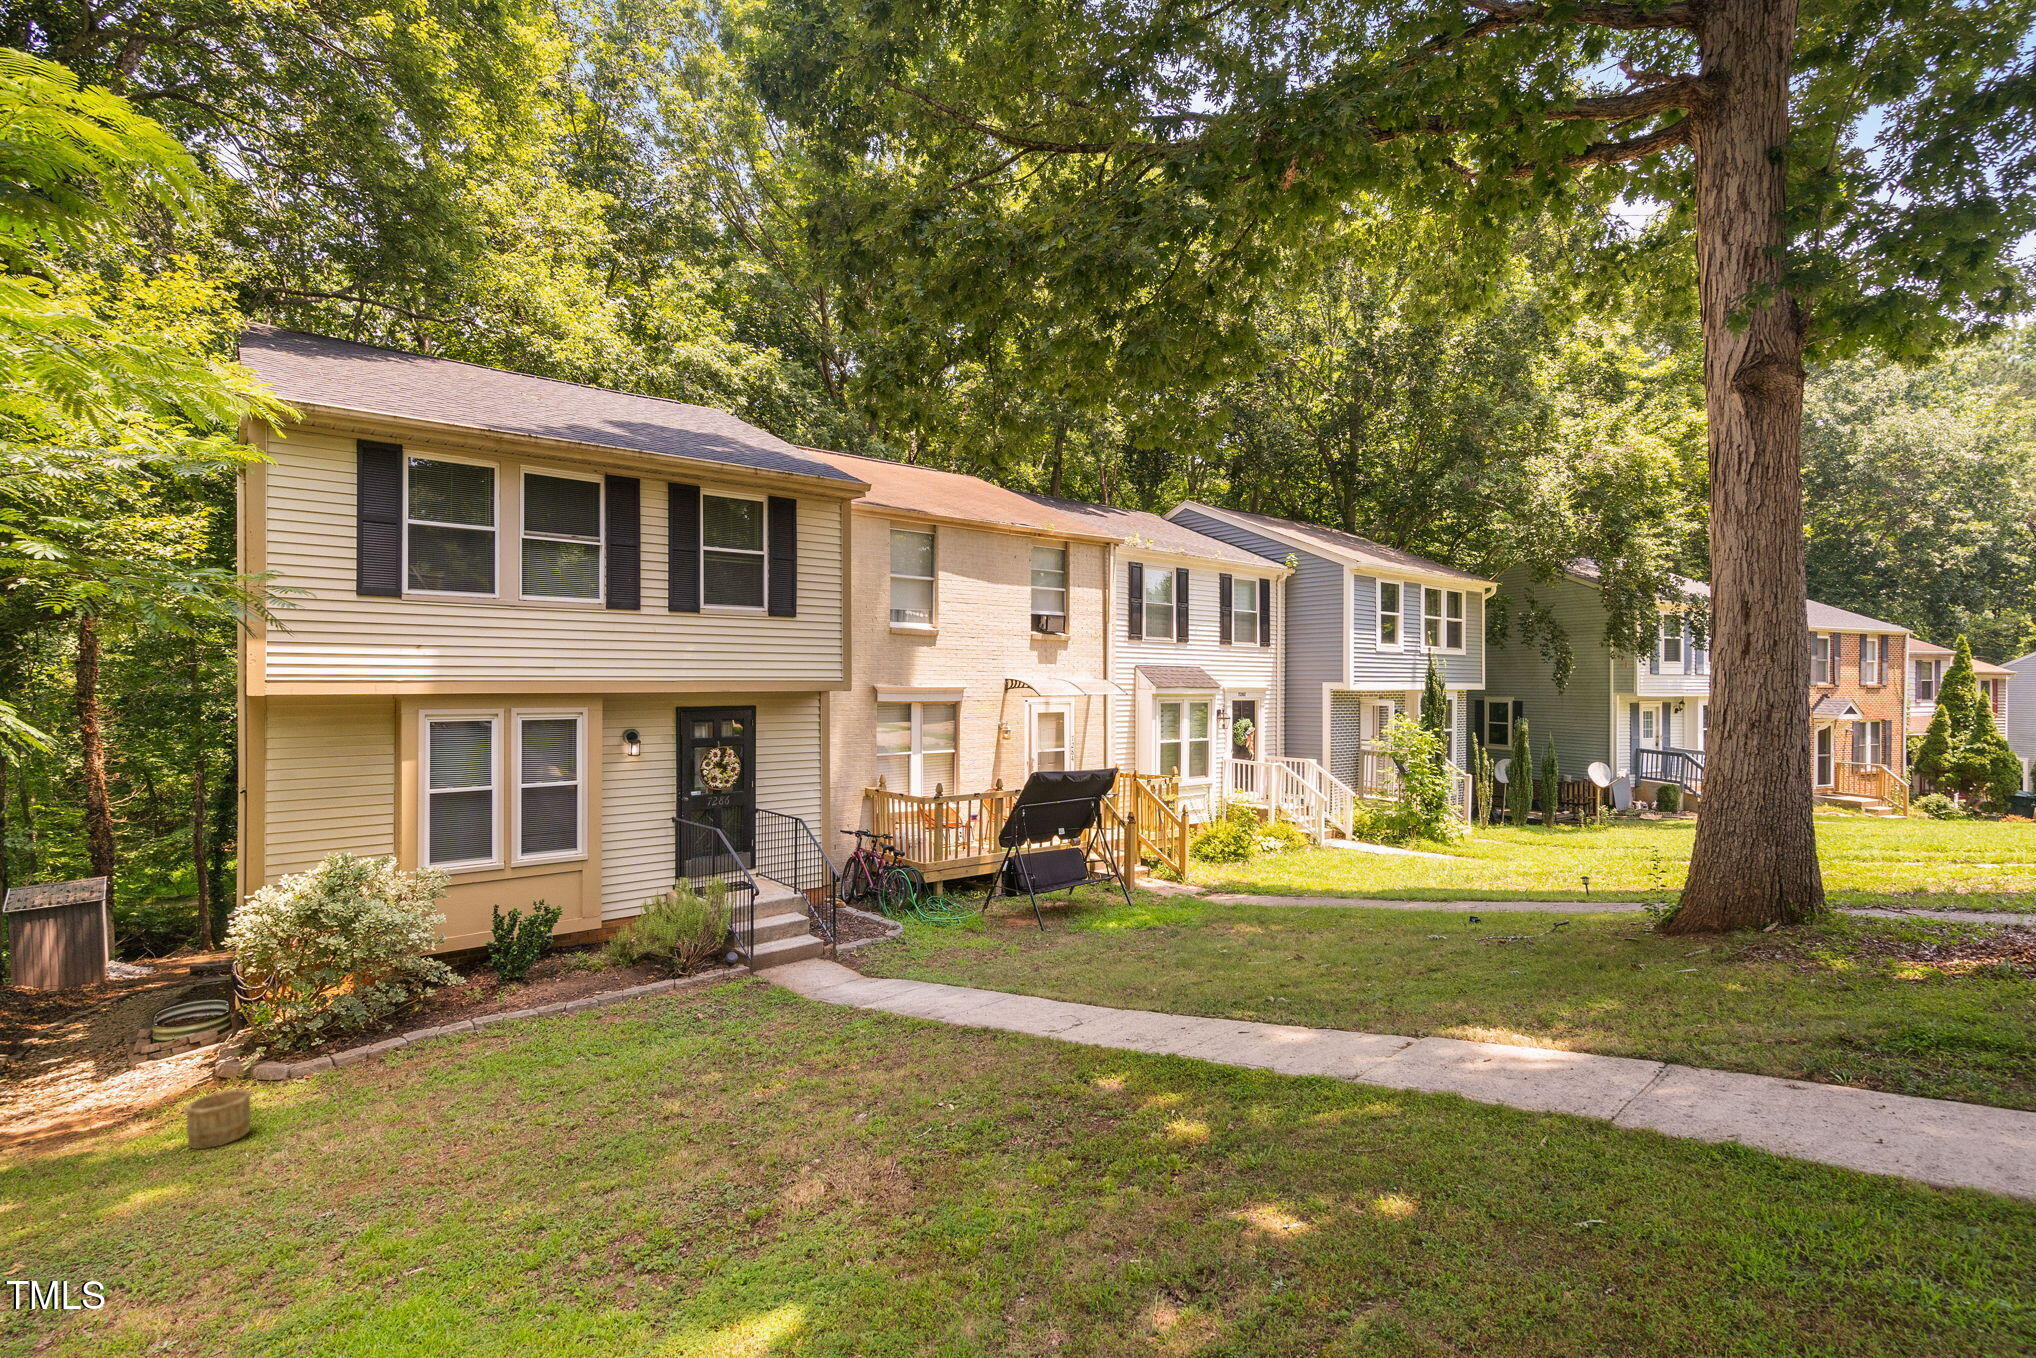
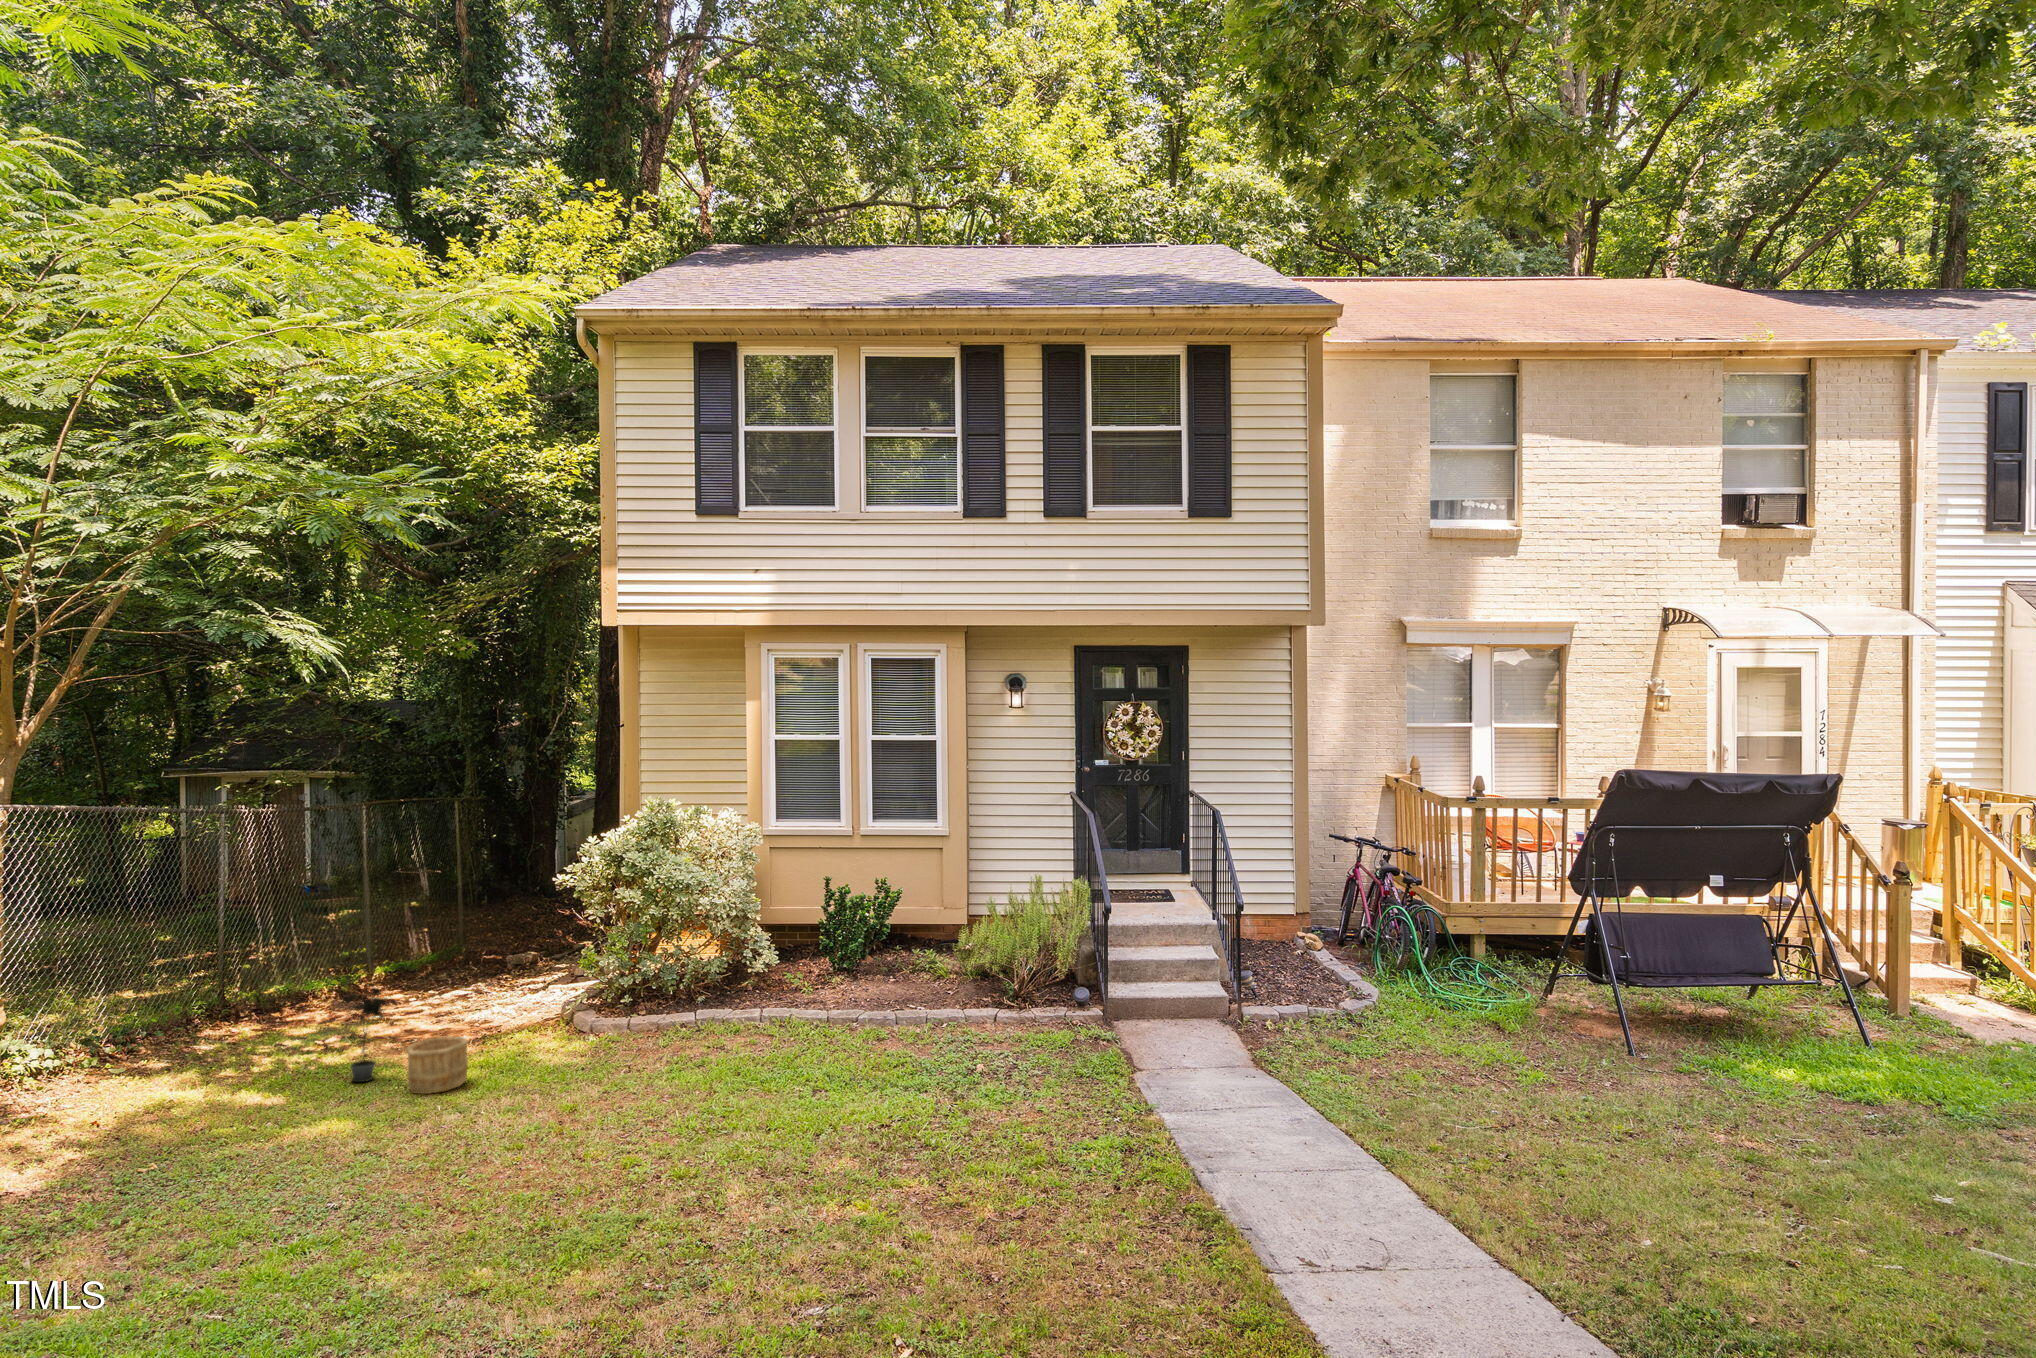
potted plant: none [73,1063,154,1162] -> present [345,988,395,1082]

